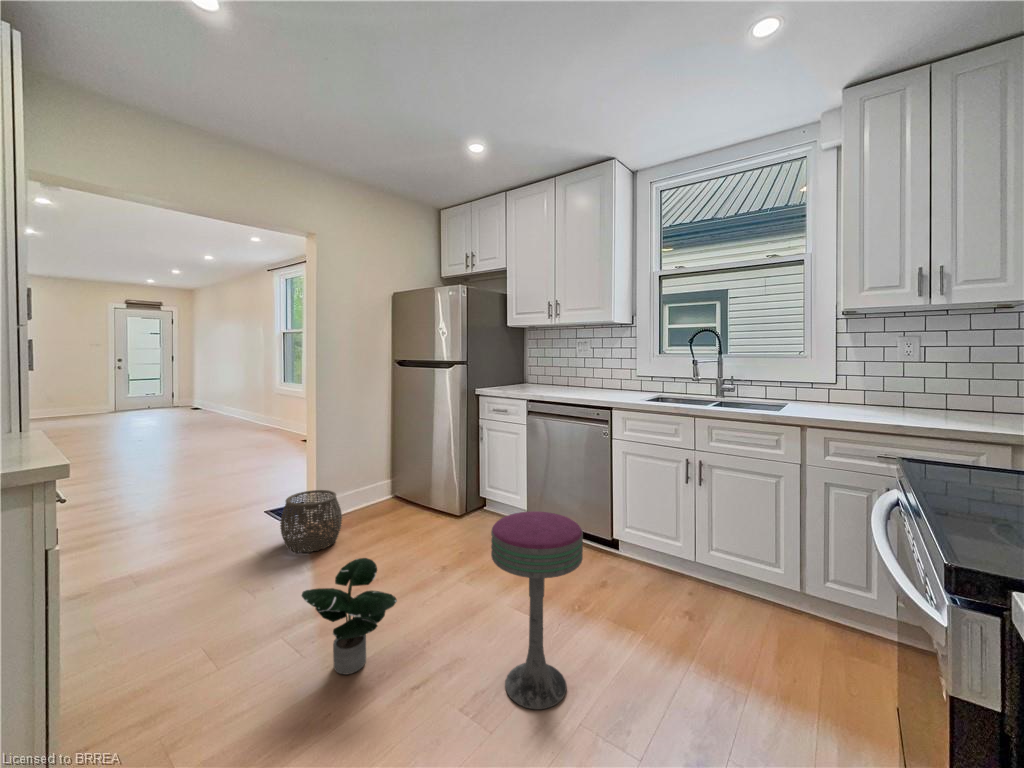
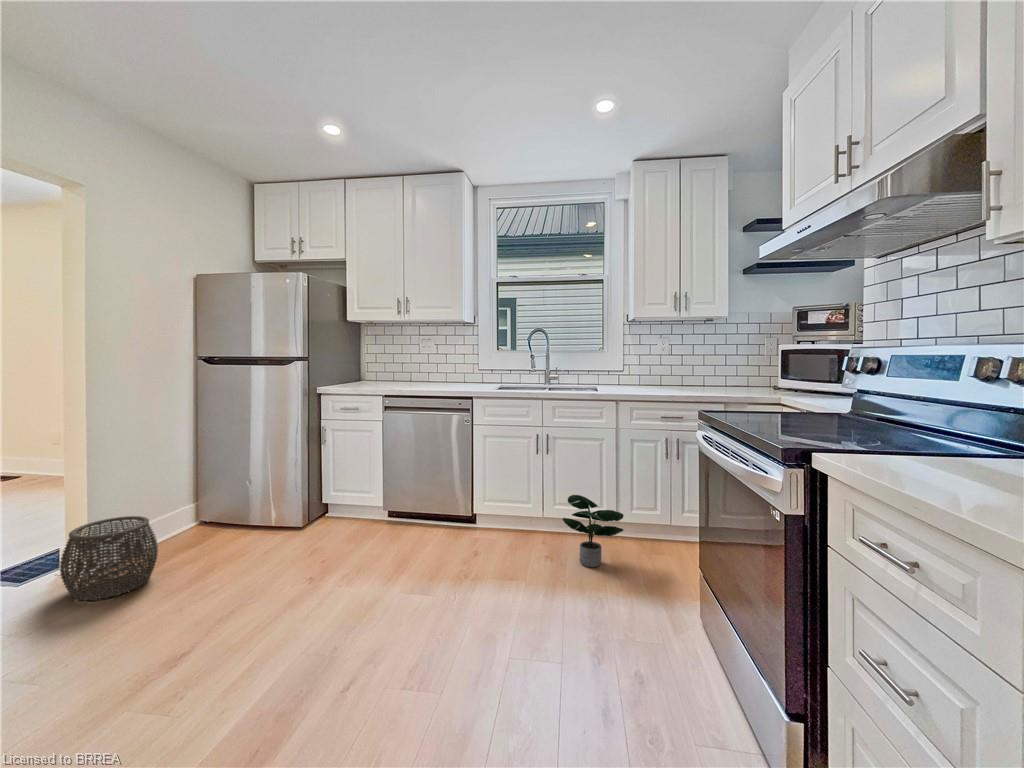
bar stool: present [491,511,583,709] -> none [417,483,498,652]
potted plant: present [302,558,397,674] -> present [562,495,624,567]

